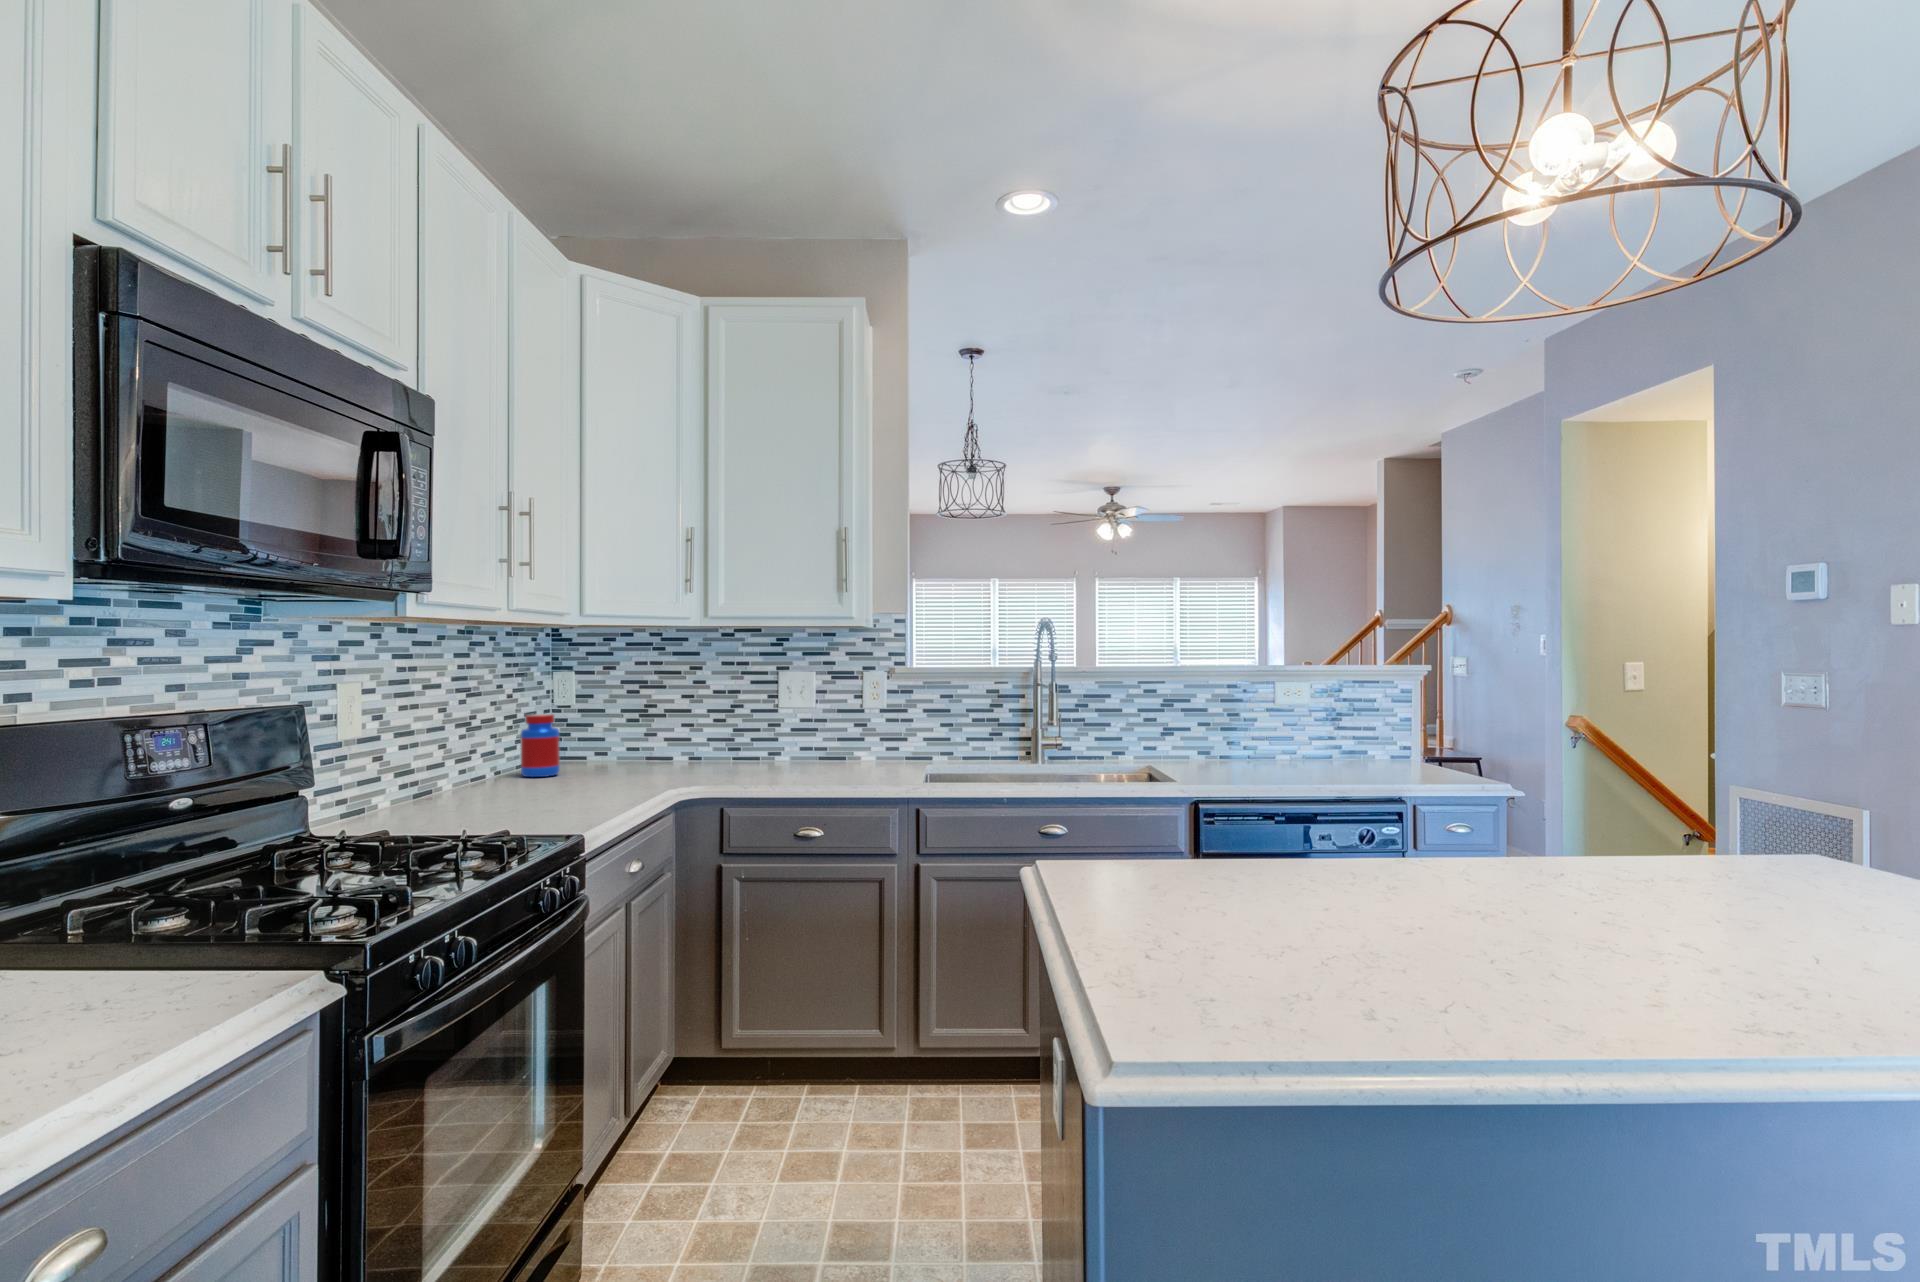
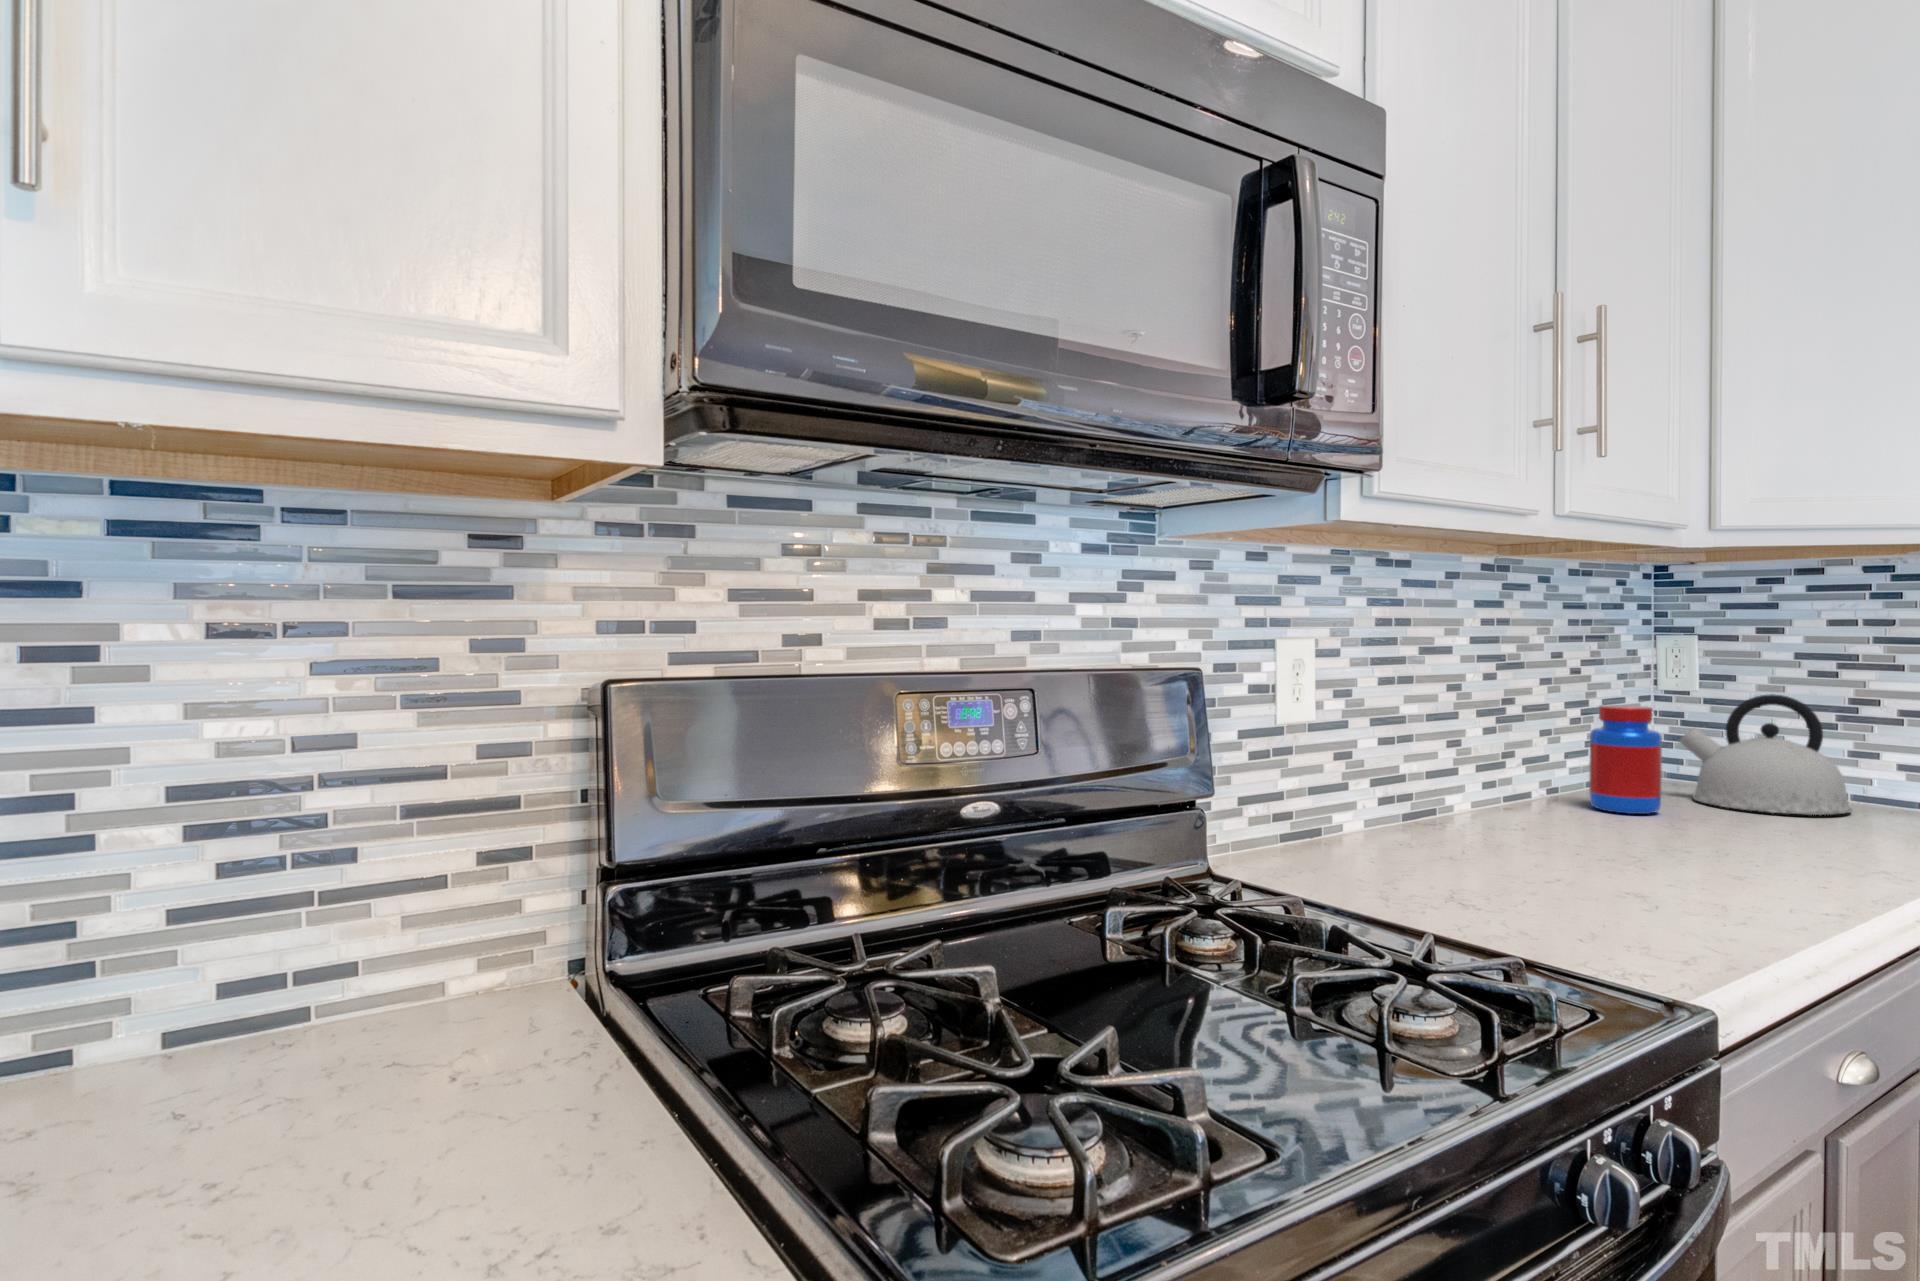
kettle: none [566,703,648,768] -> present [1679,694,1852,815]

